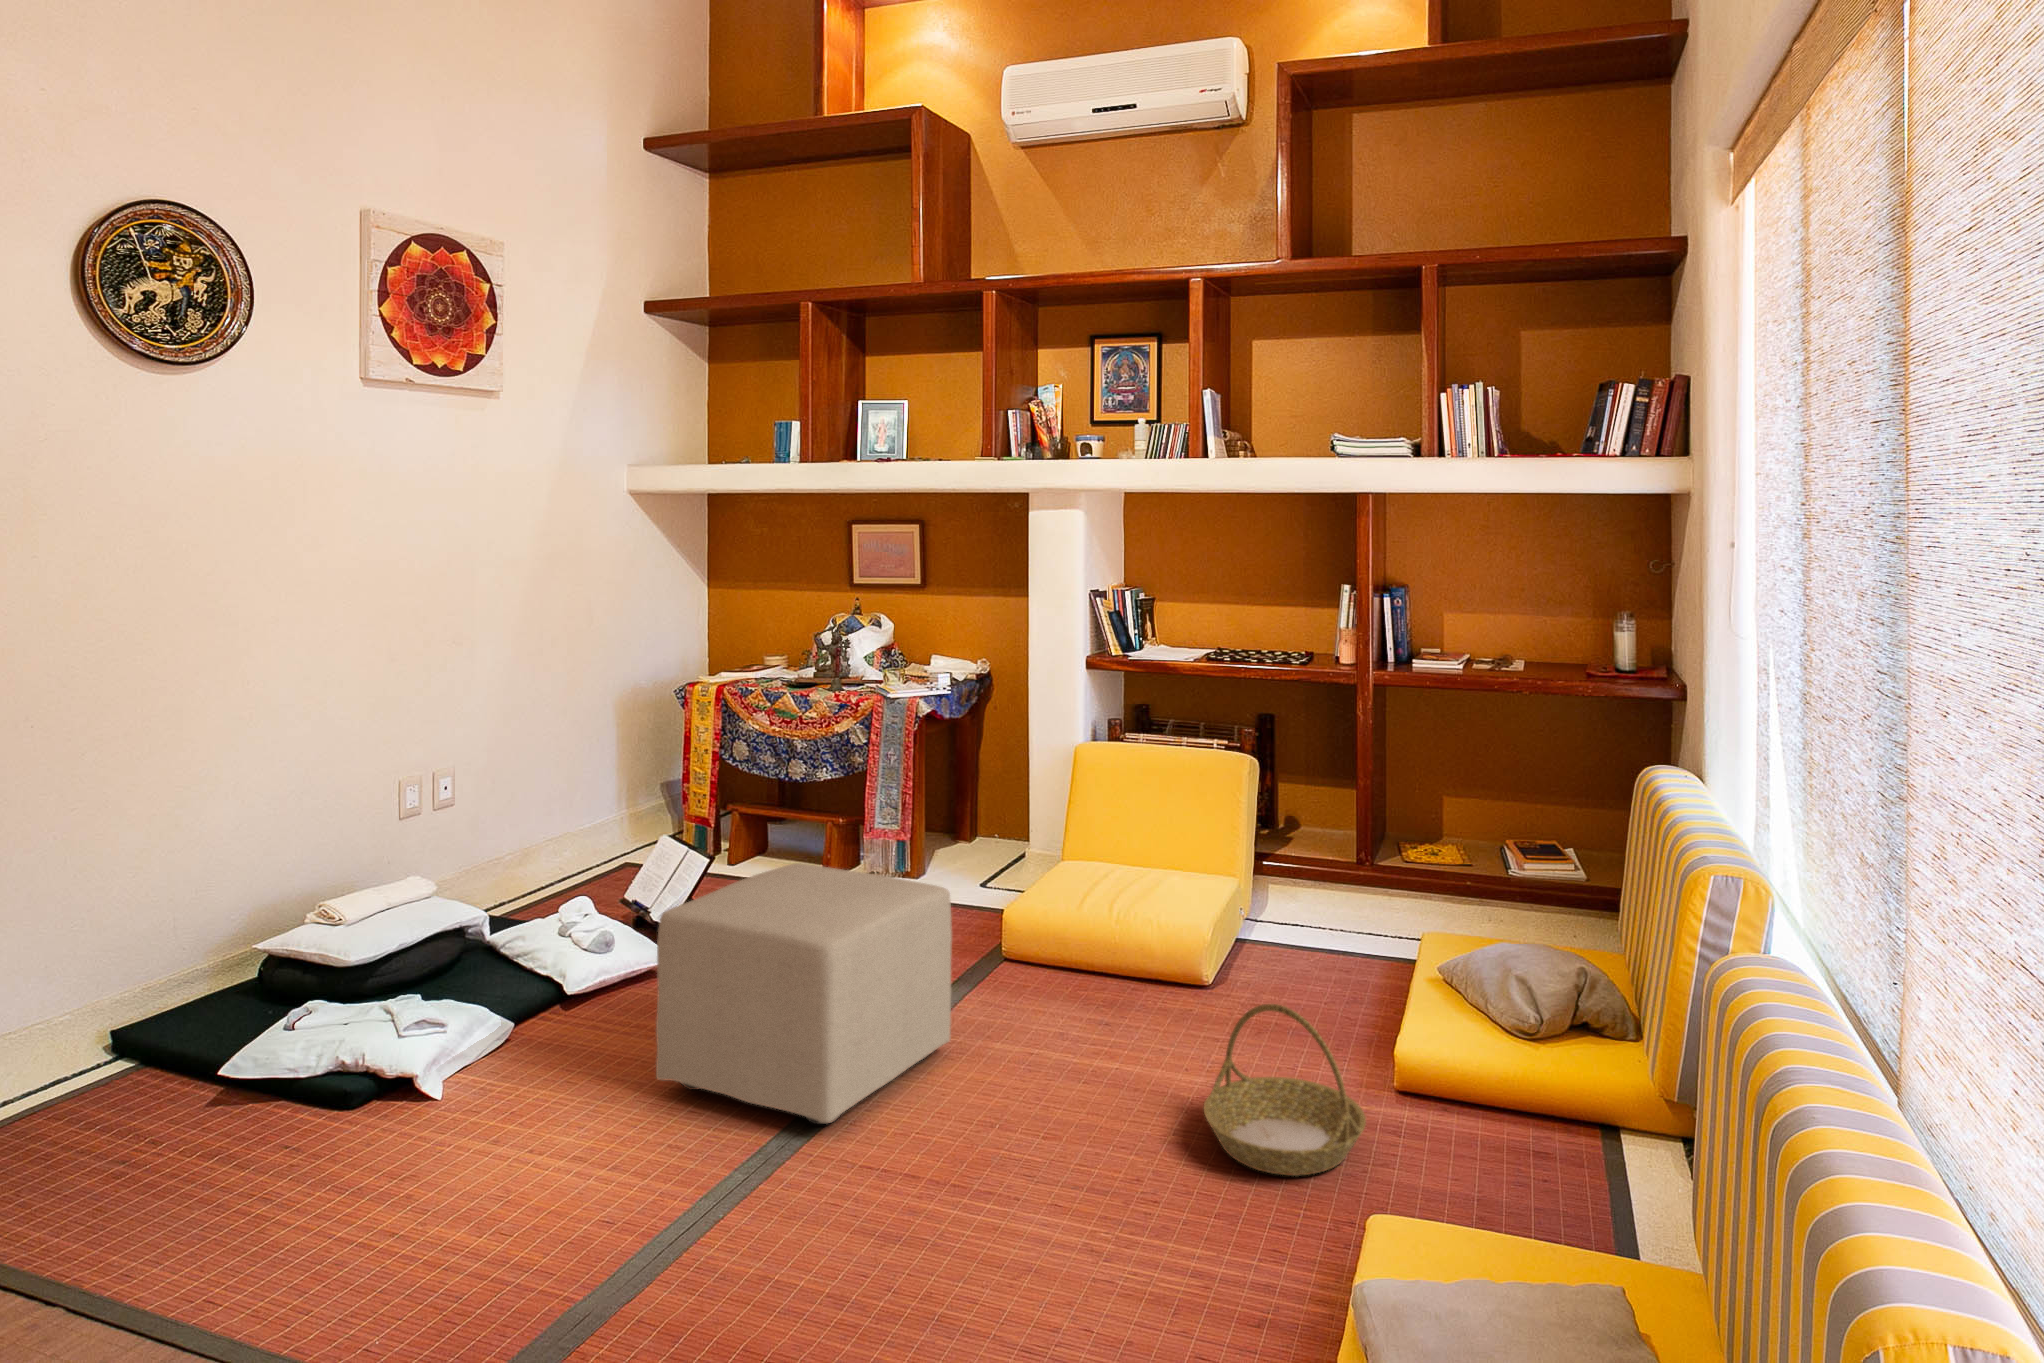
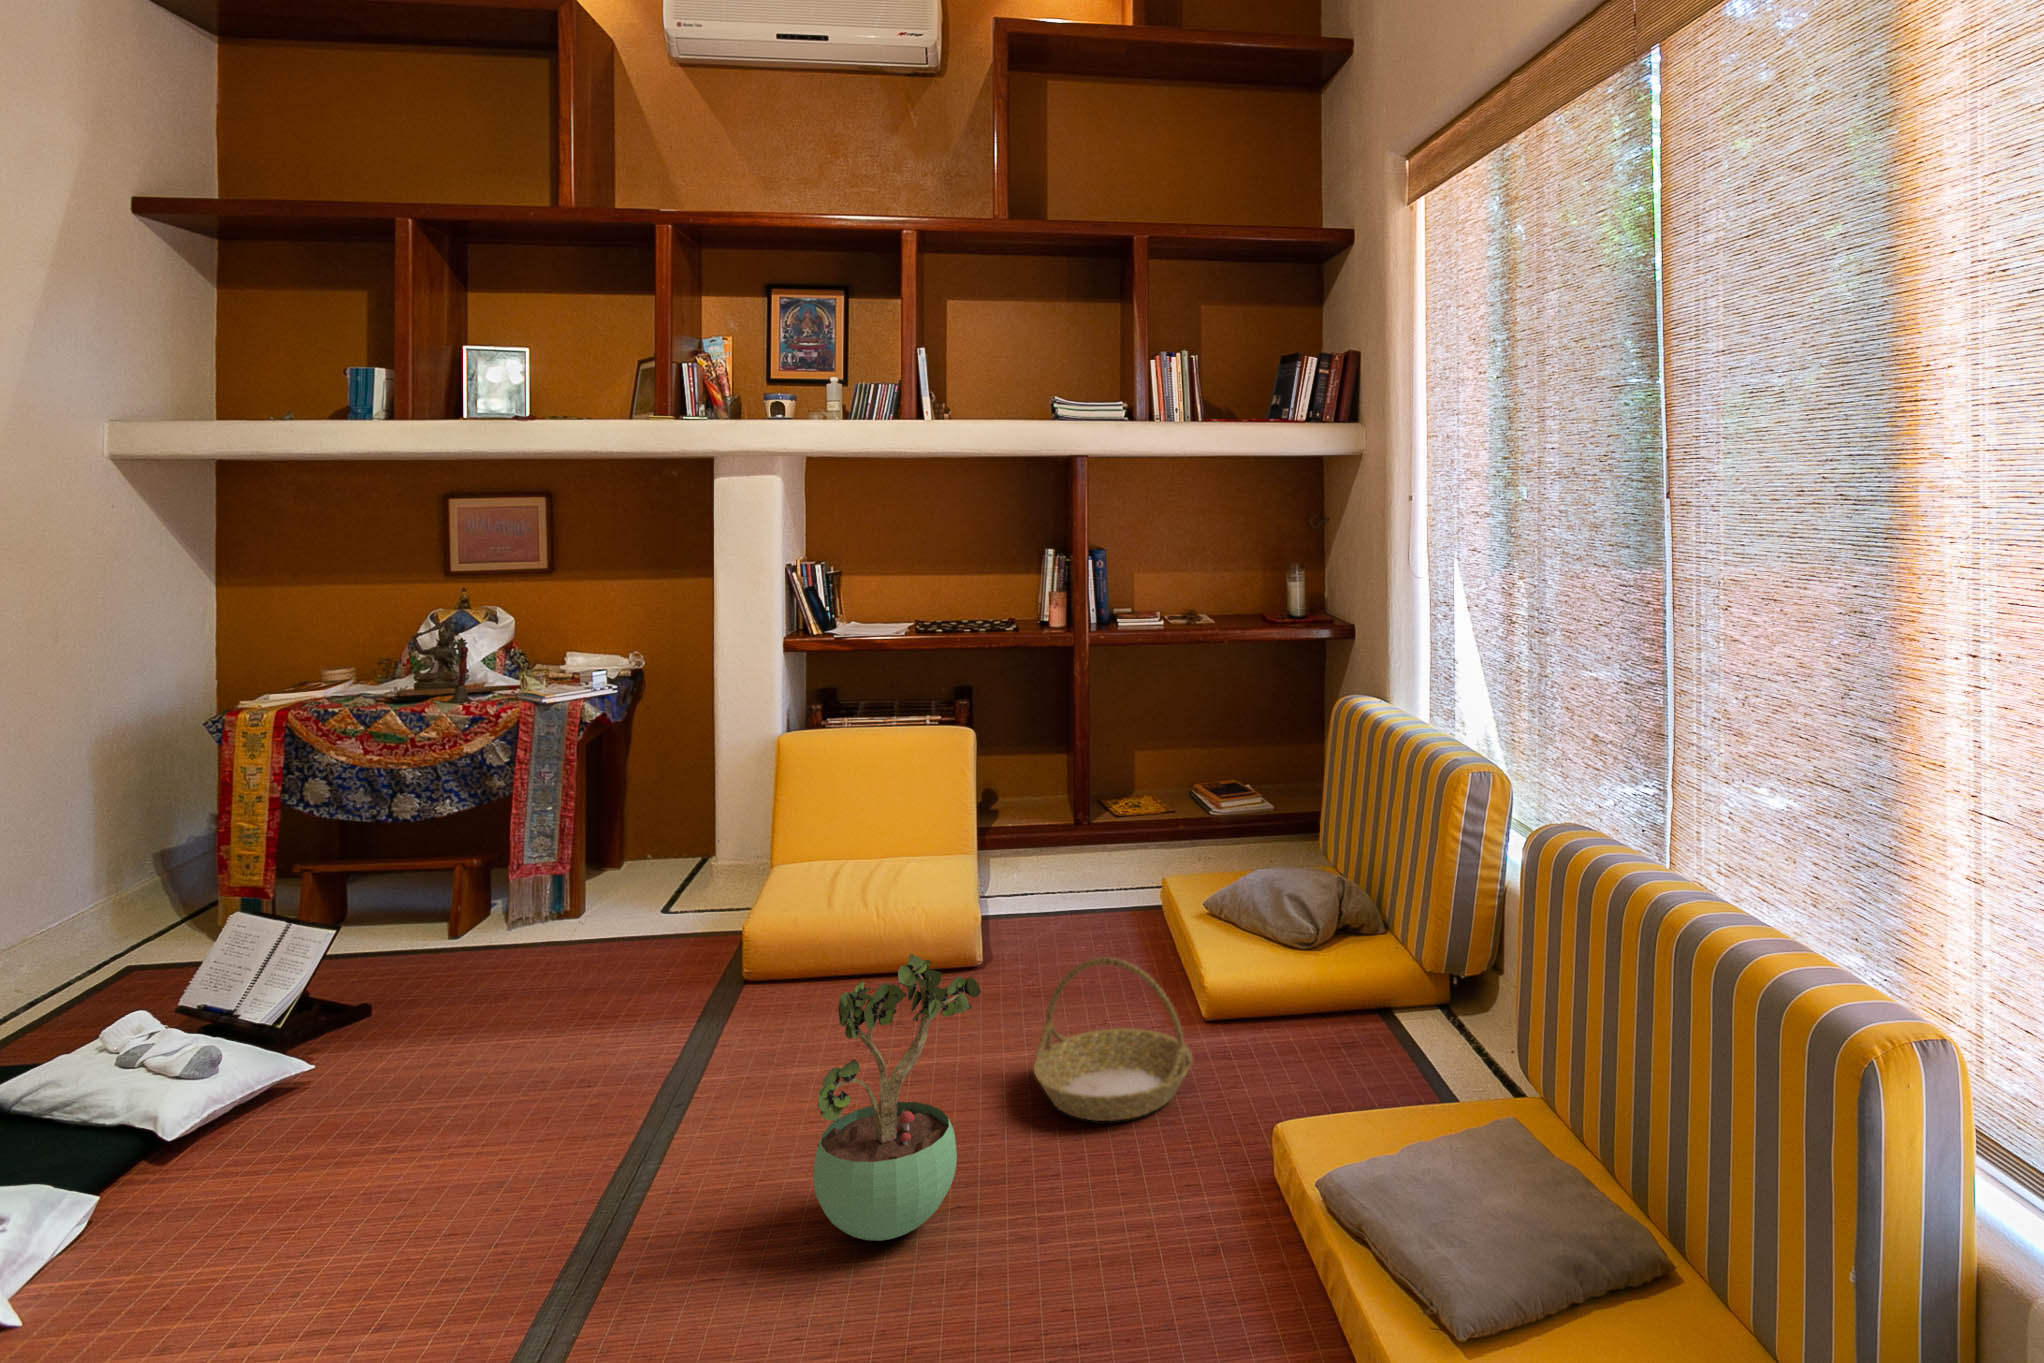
ottoman: present [656,863,952,1124] -> none [329,902,715,1200]
potted plant: none [958,967,1120,1232] -> present [813,954,981,1241]

